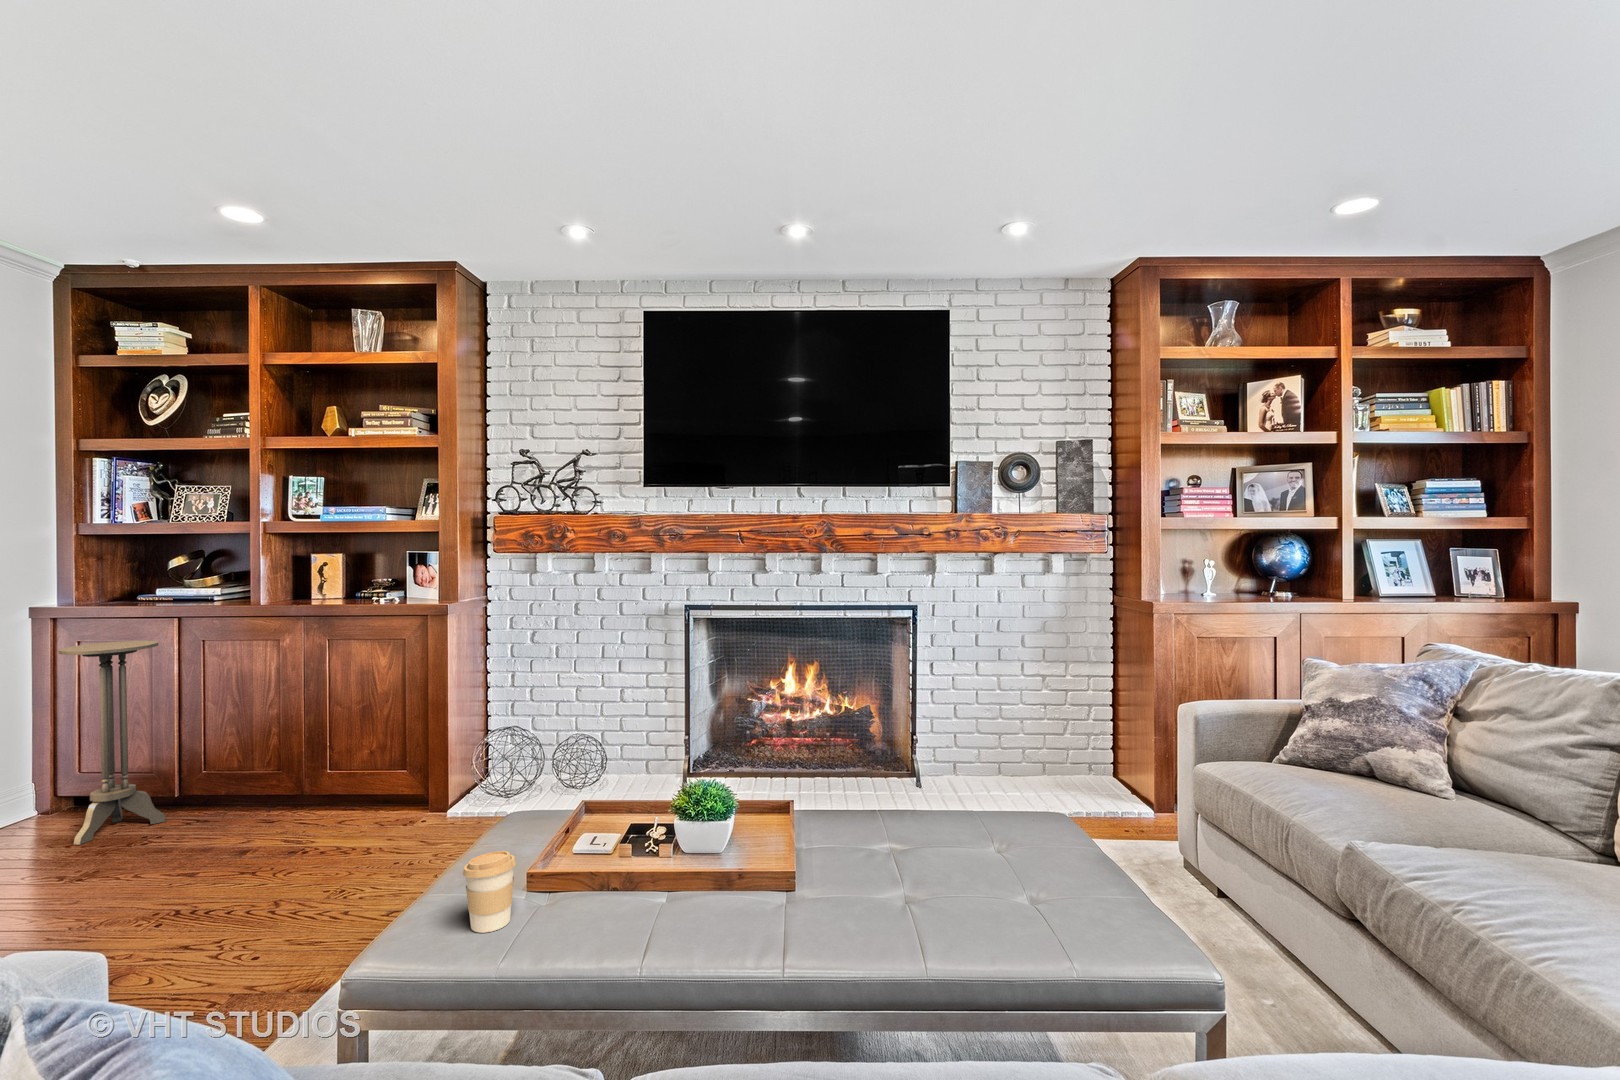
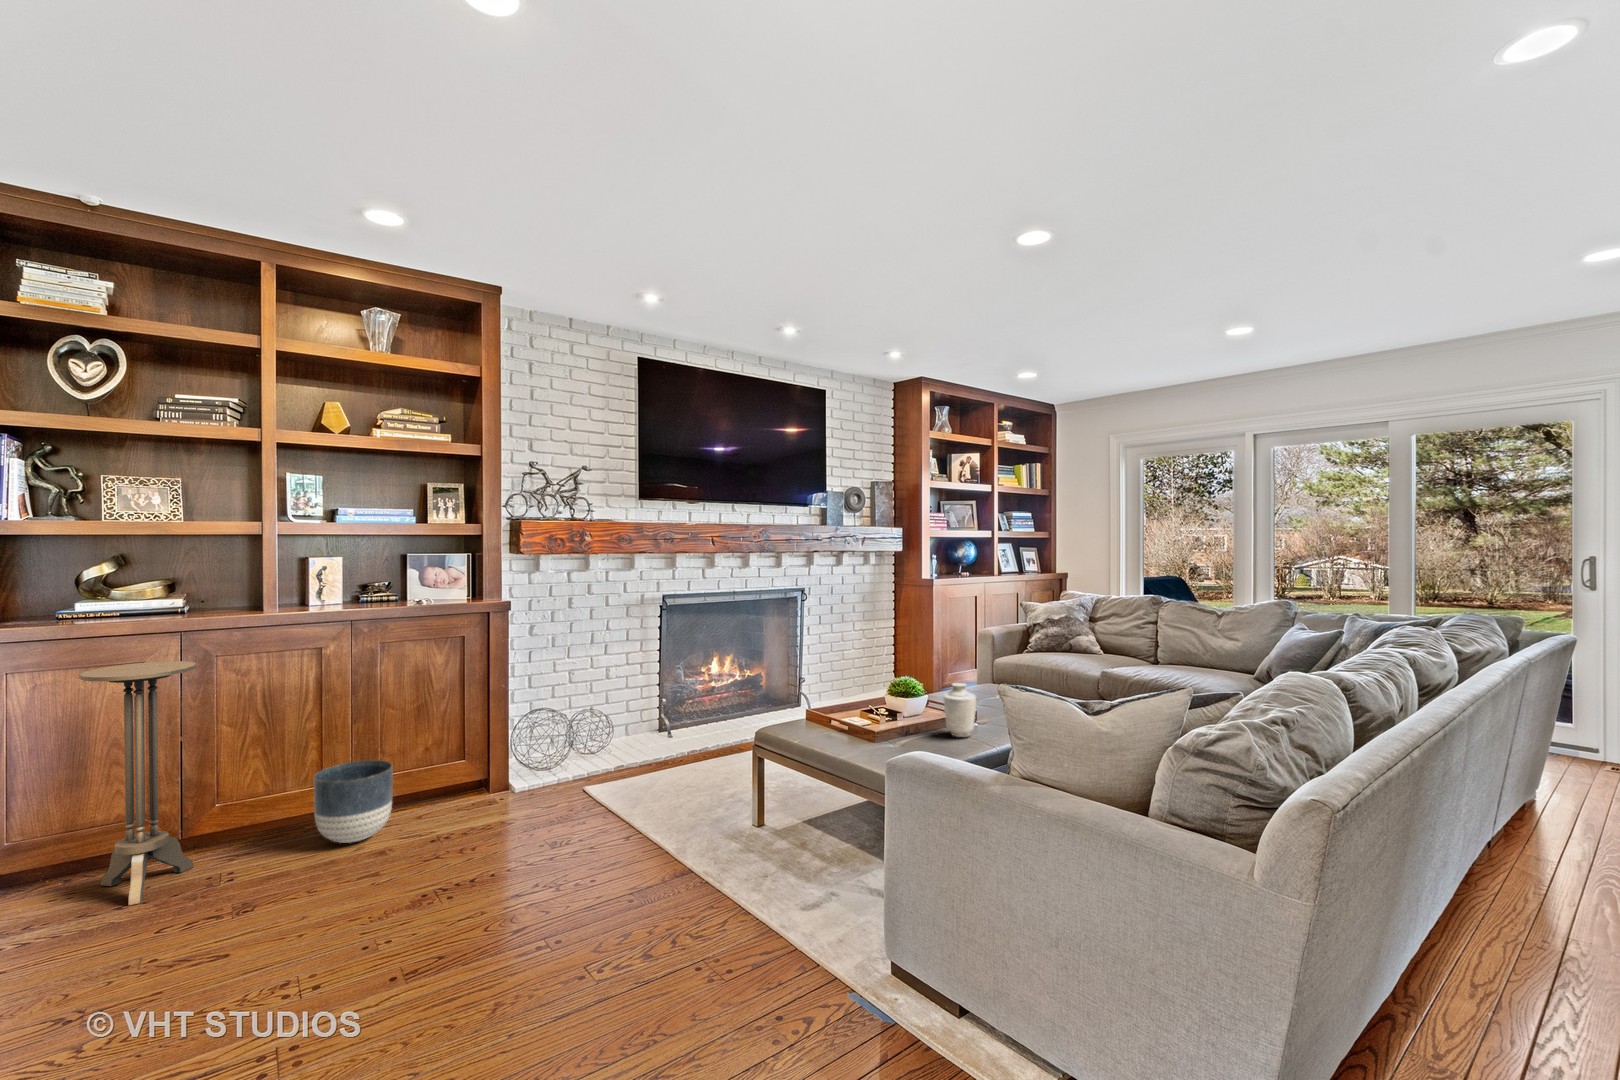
planter: none [223,753,305,833] -> present [314,760,393,843]
vase: none [546,818,614,938] -> present [944,683,976,737]
coffee cup: present [463,851,516,933] -> none [911,707,936,746]

